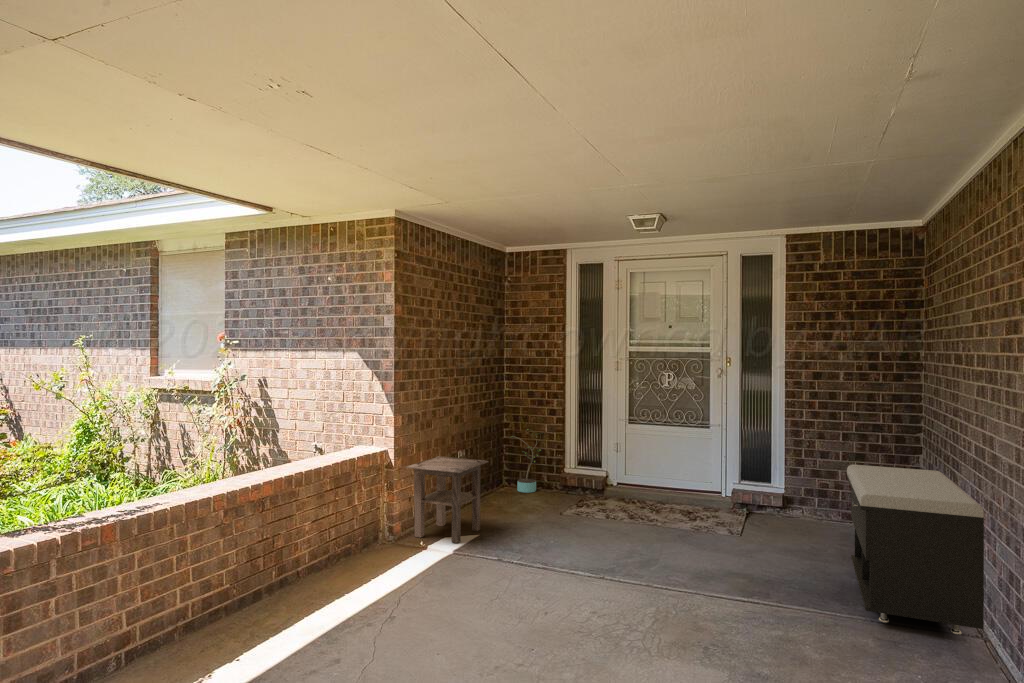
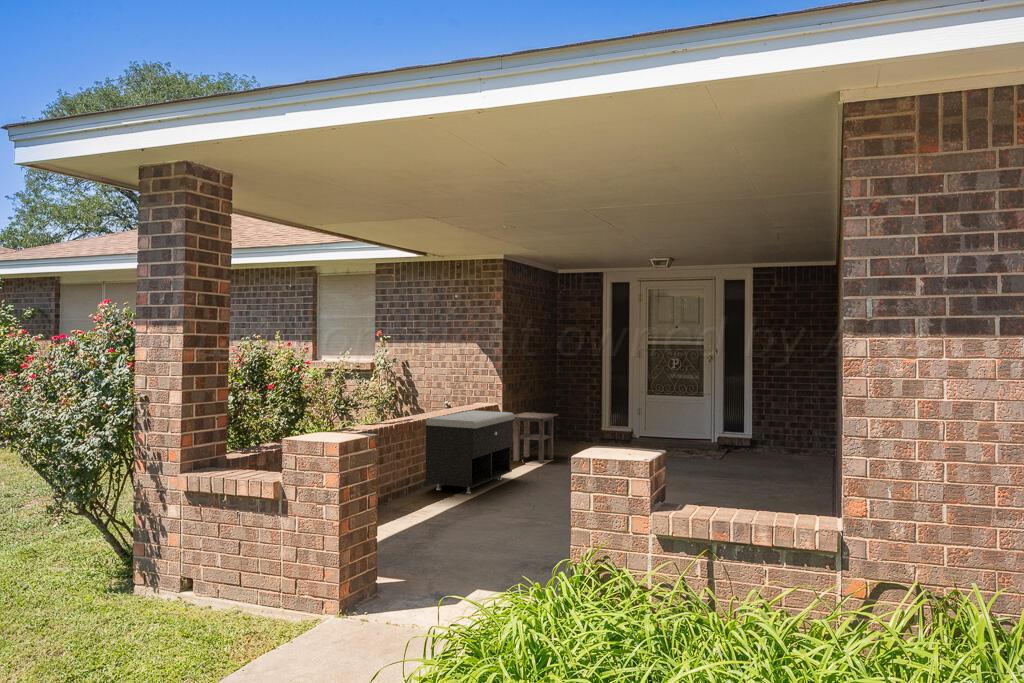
potted plant: present [509,429,544,493] -> none [563,399,588,443]
storage bench: present [847,465,984,635] -> present [425,410,515,494]

